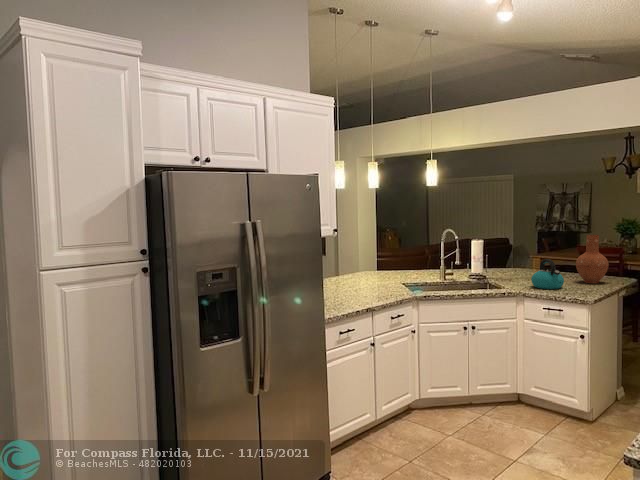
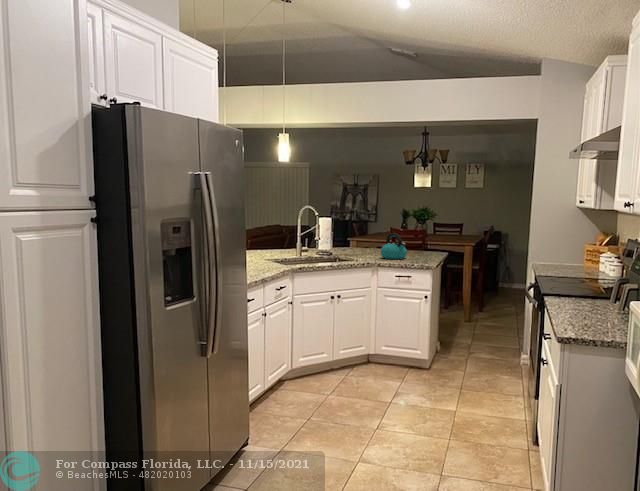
vase: present [576,235,609,283] -> none [410,213,435,255]

